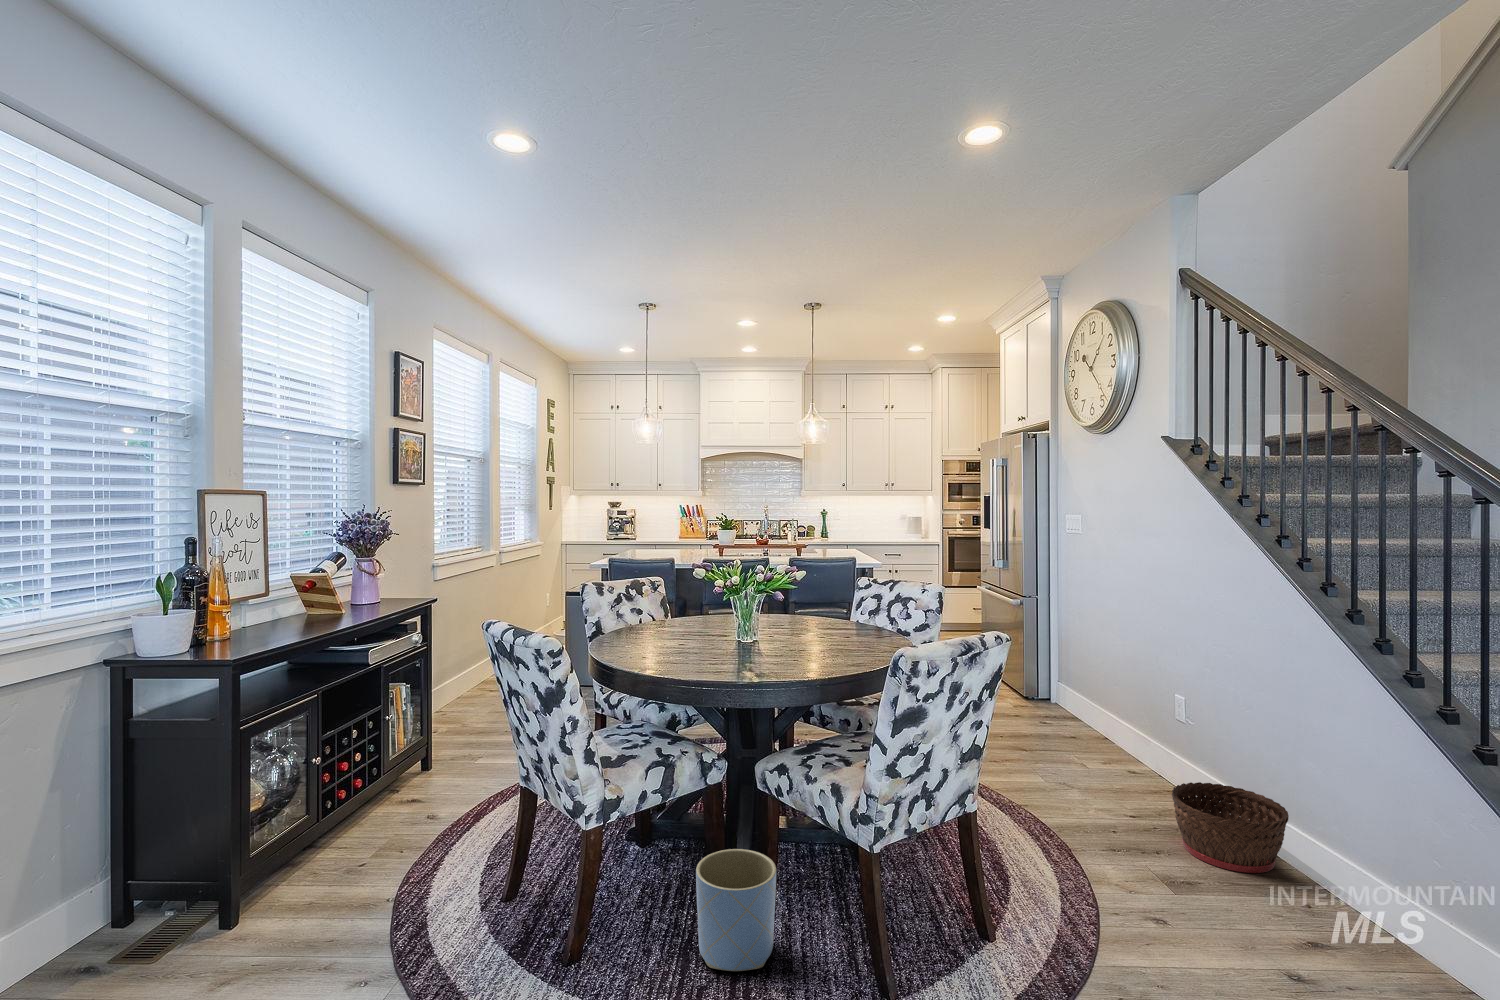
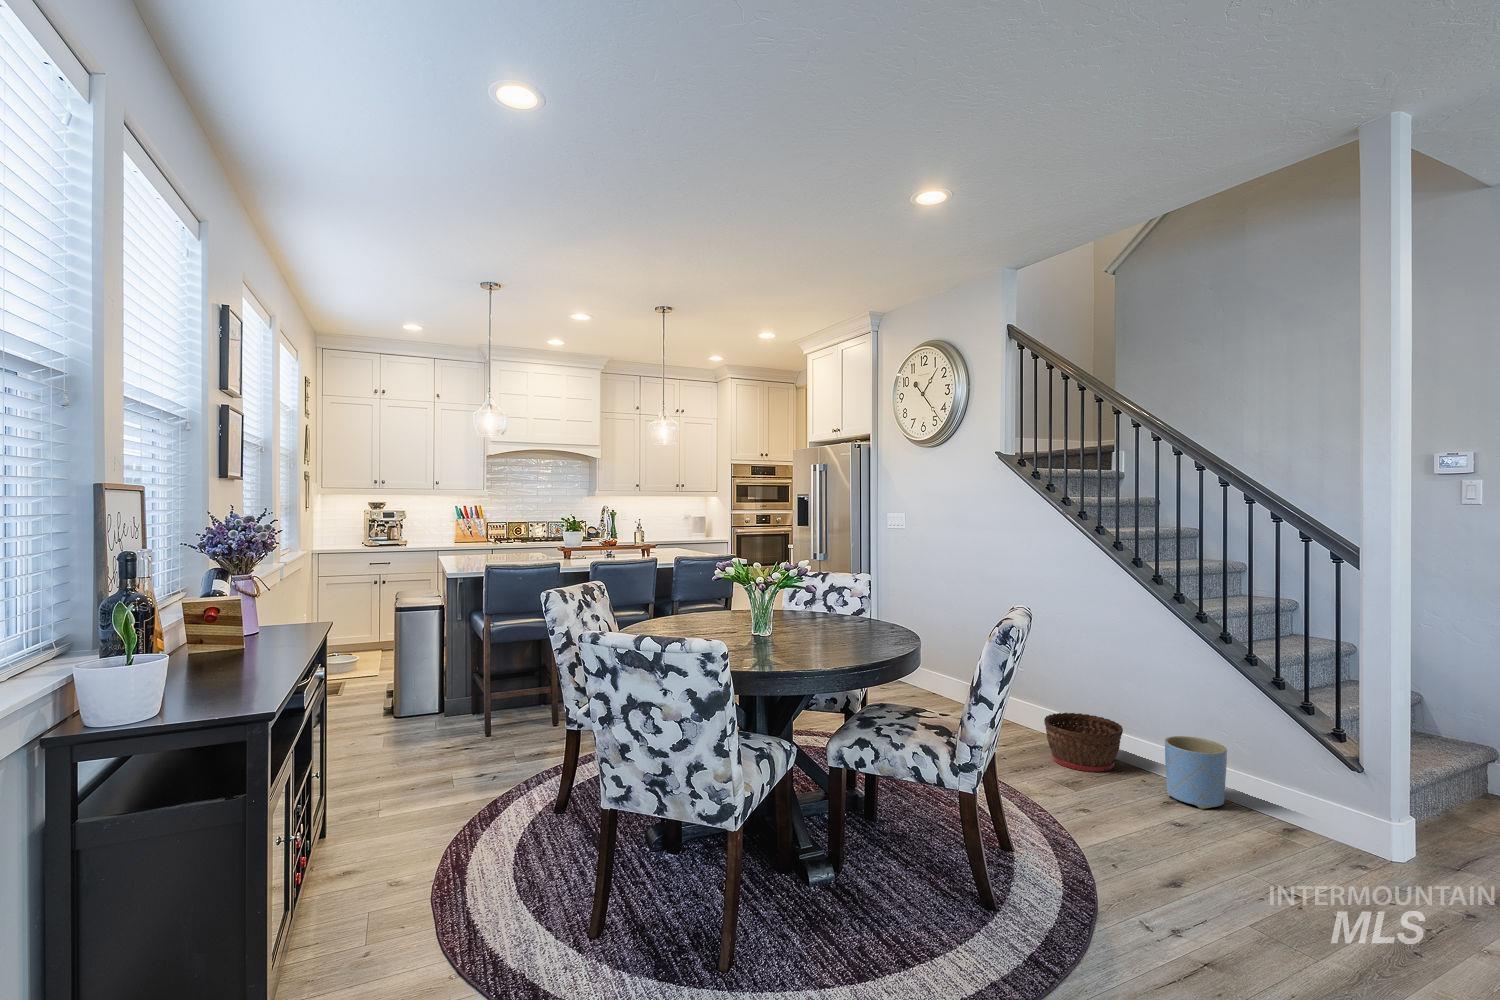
planter: present [696,849,776,971] -> present [1165,736,1227,809]

